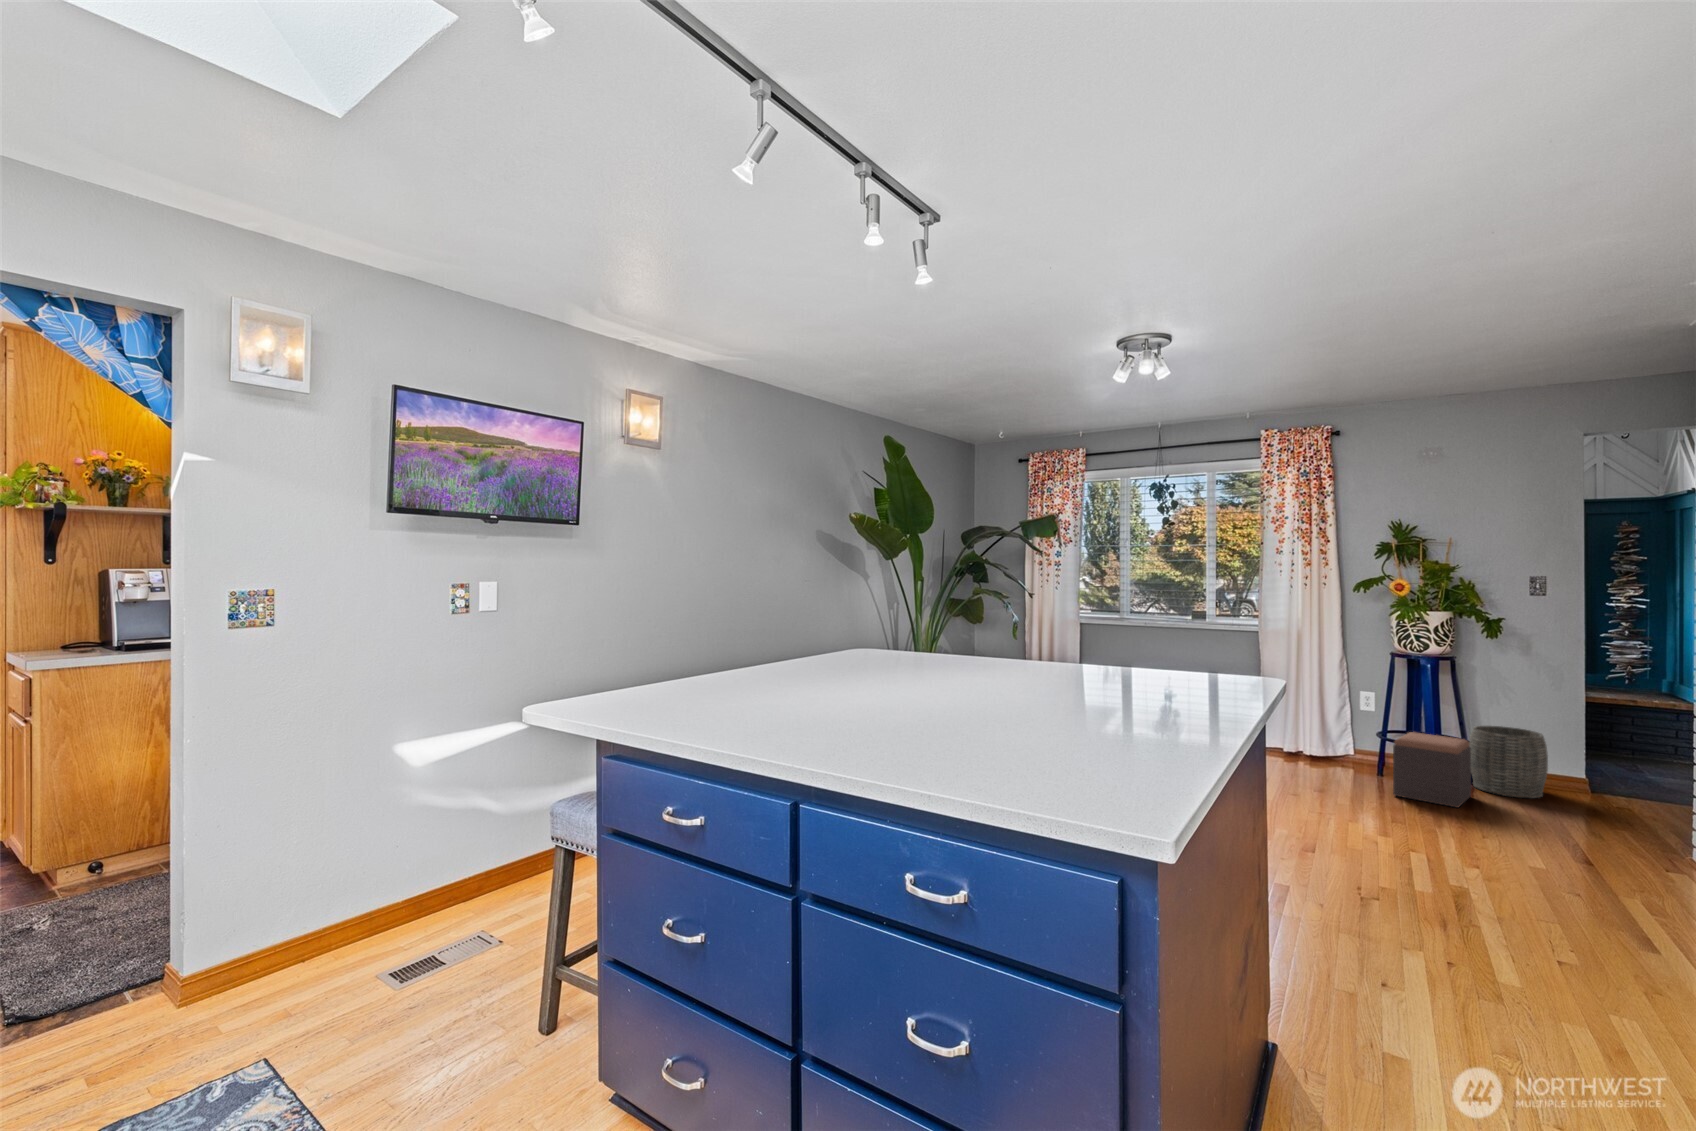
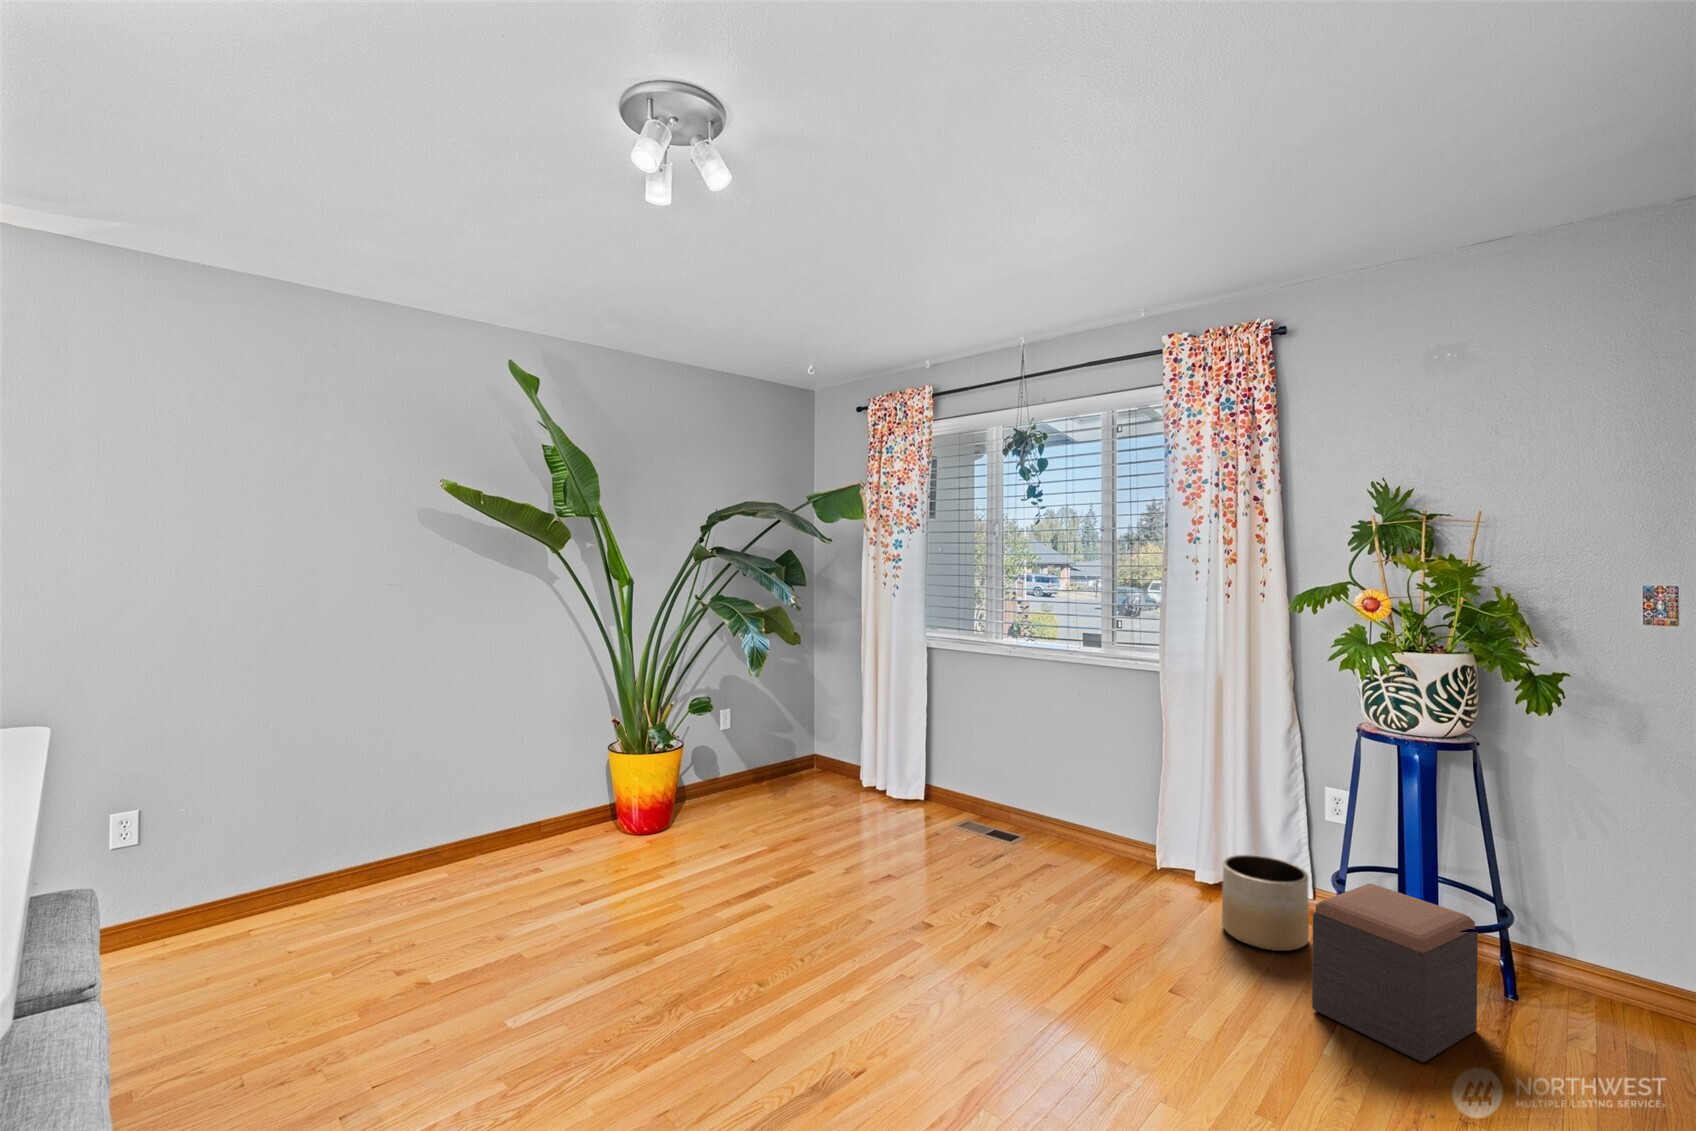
woven basket: present [1470,726,1548,798] -> none [1497,879,1659,1051]
planter: none [1315,731,1366,778] -> present [1222,855,1309,951]

